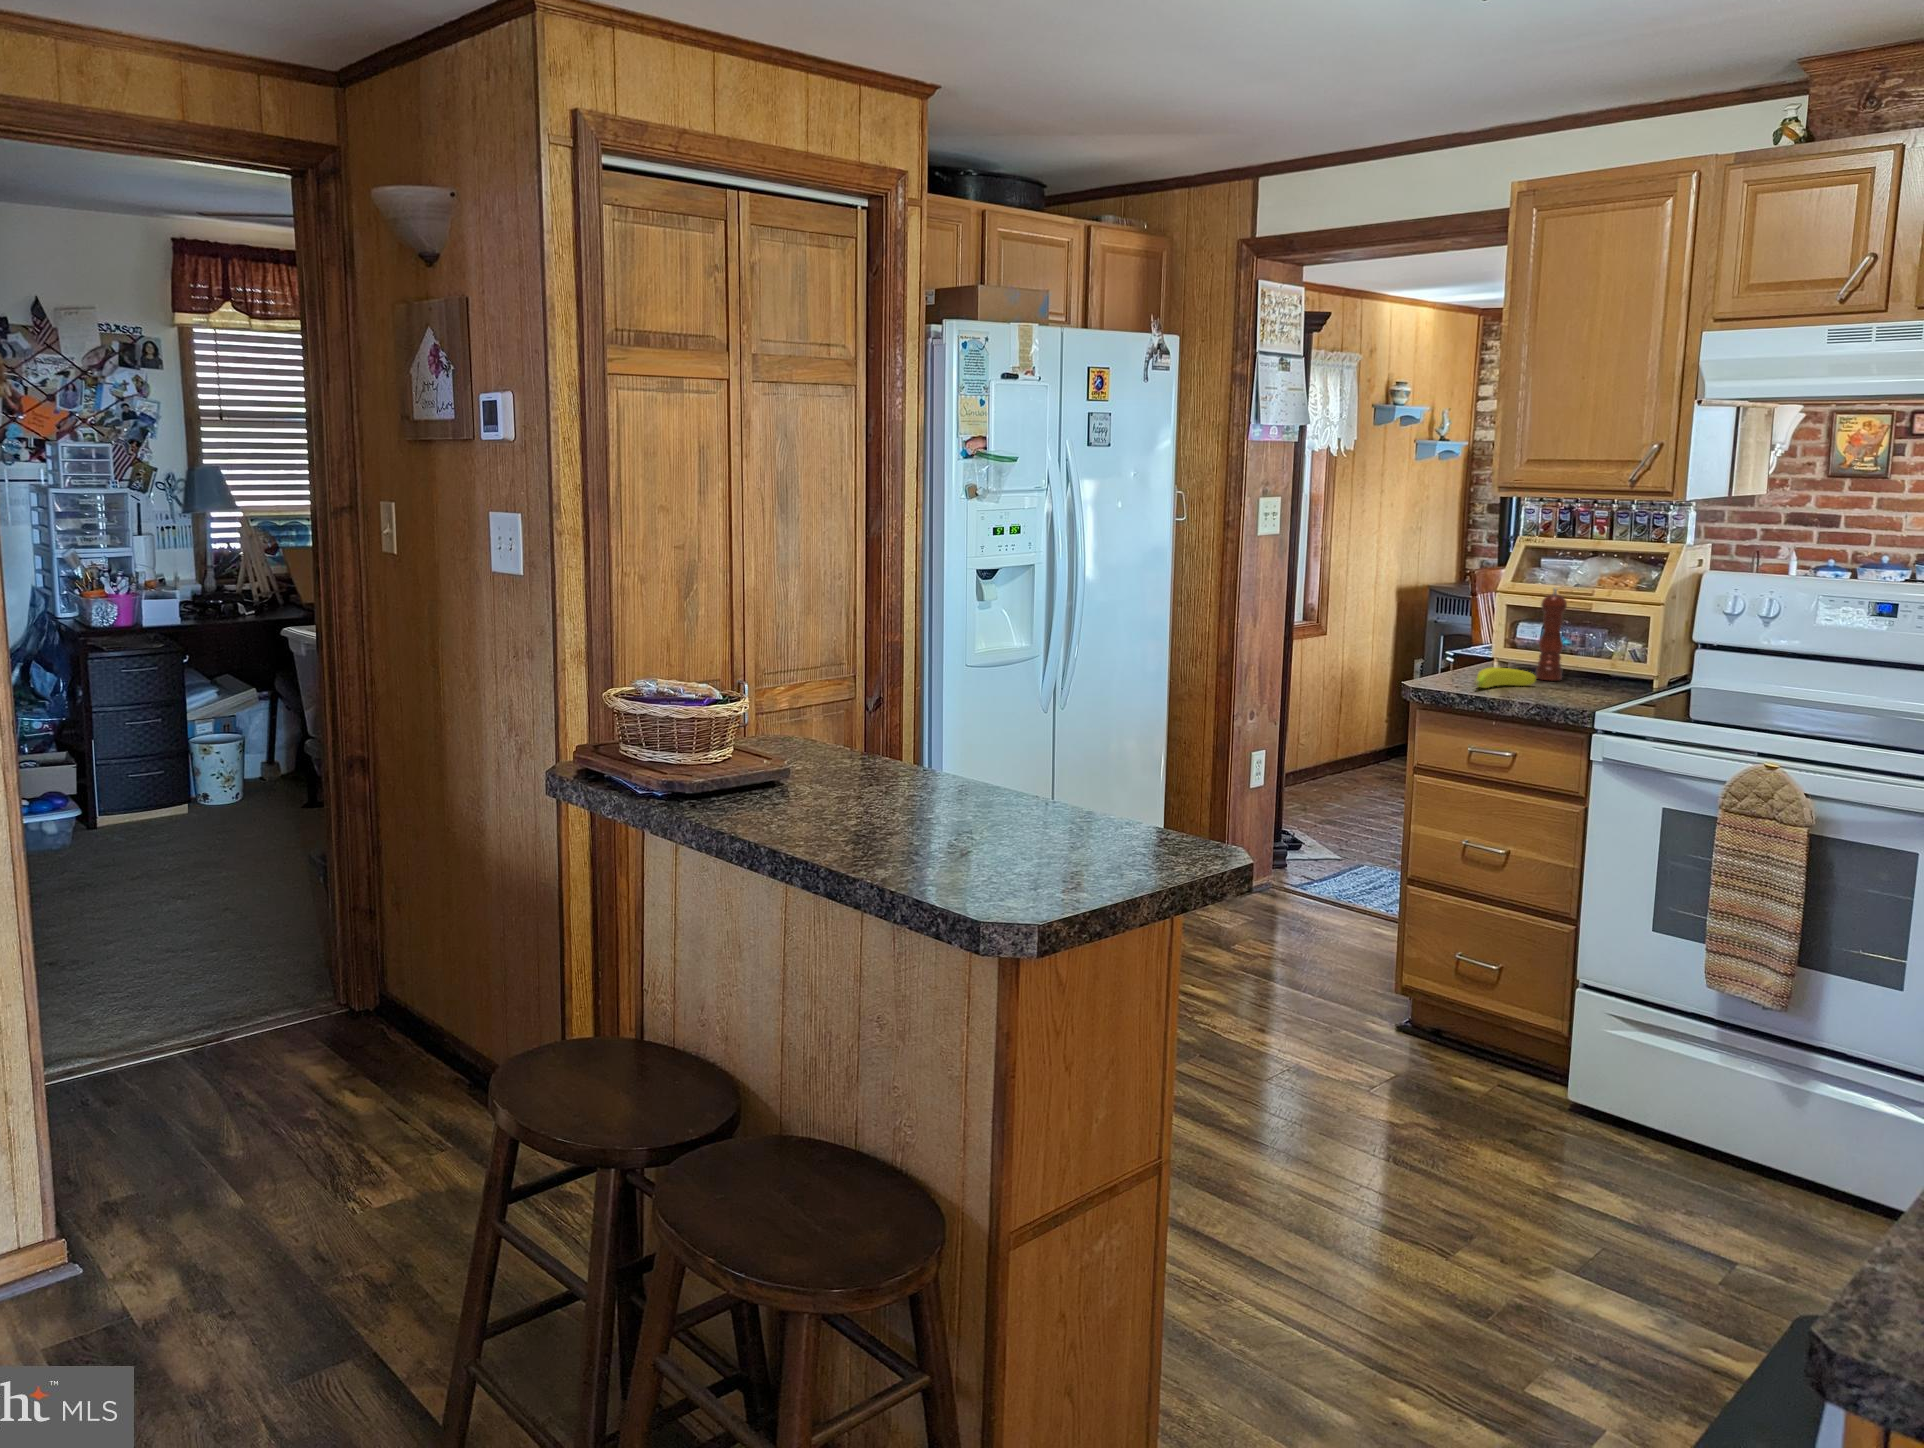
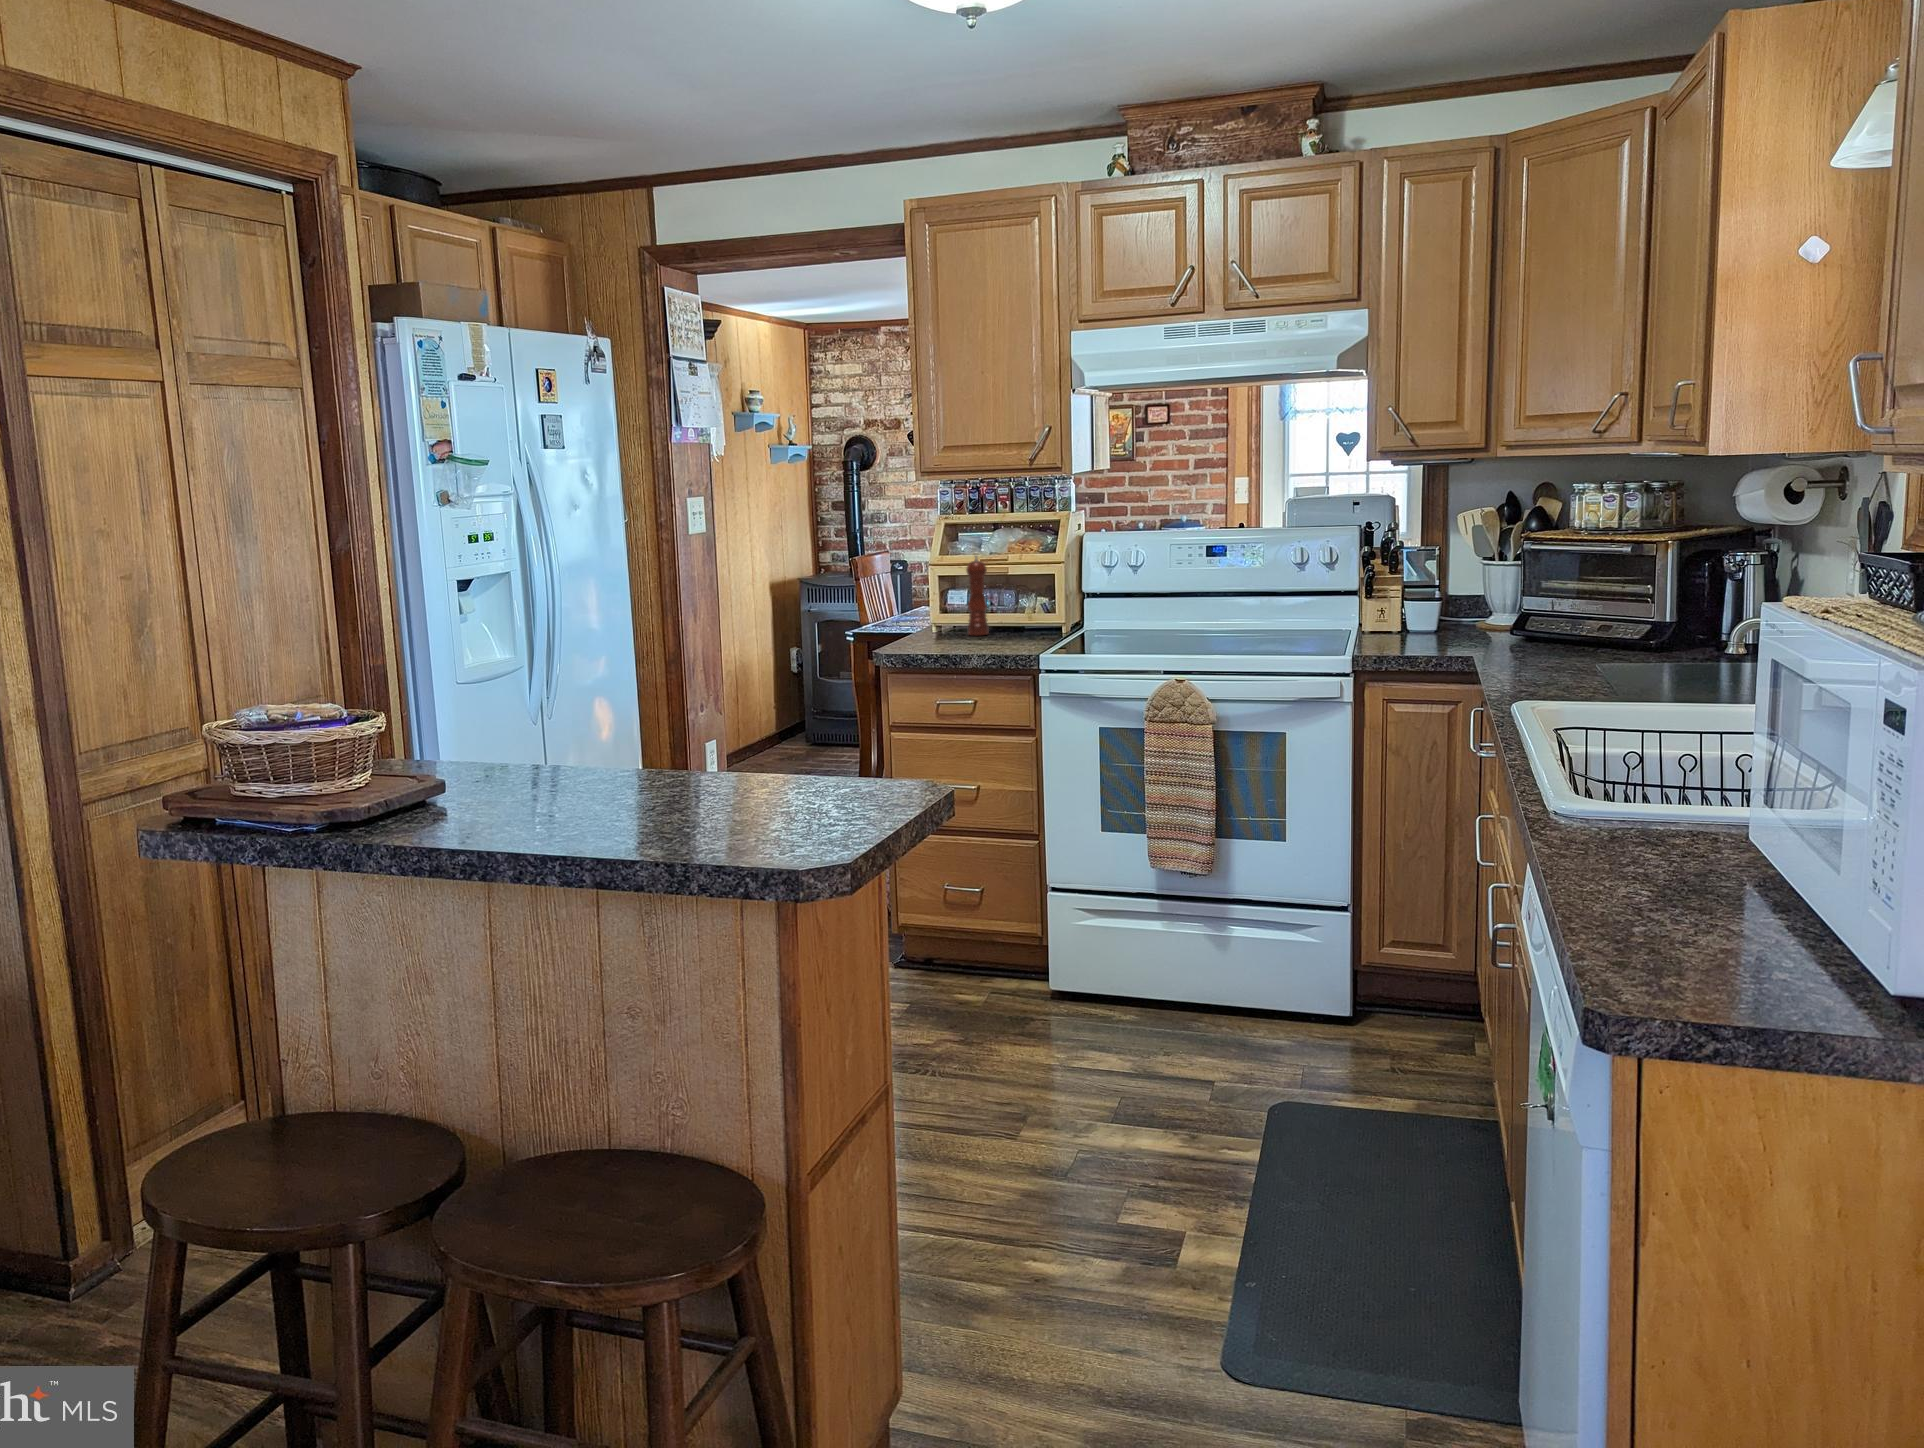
banana: present [1474,667,1536,688] -> none [930,628,974,646]

